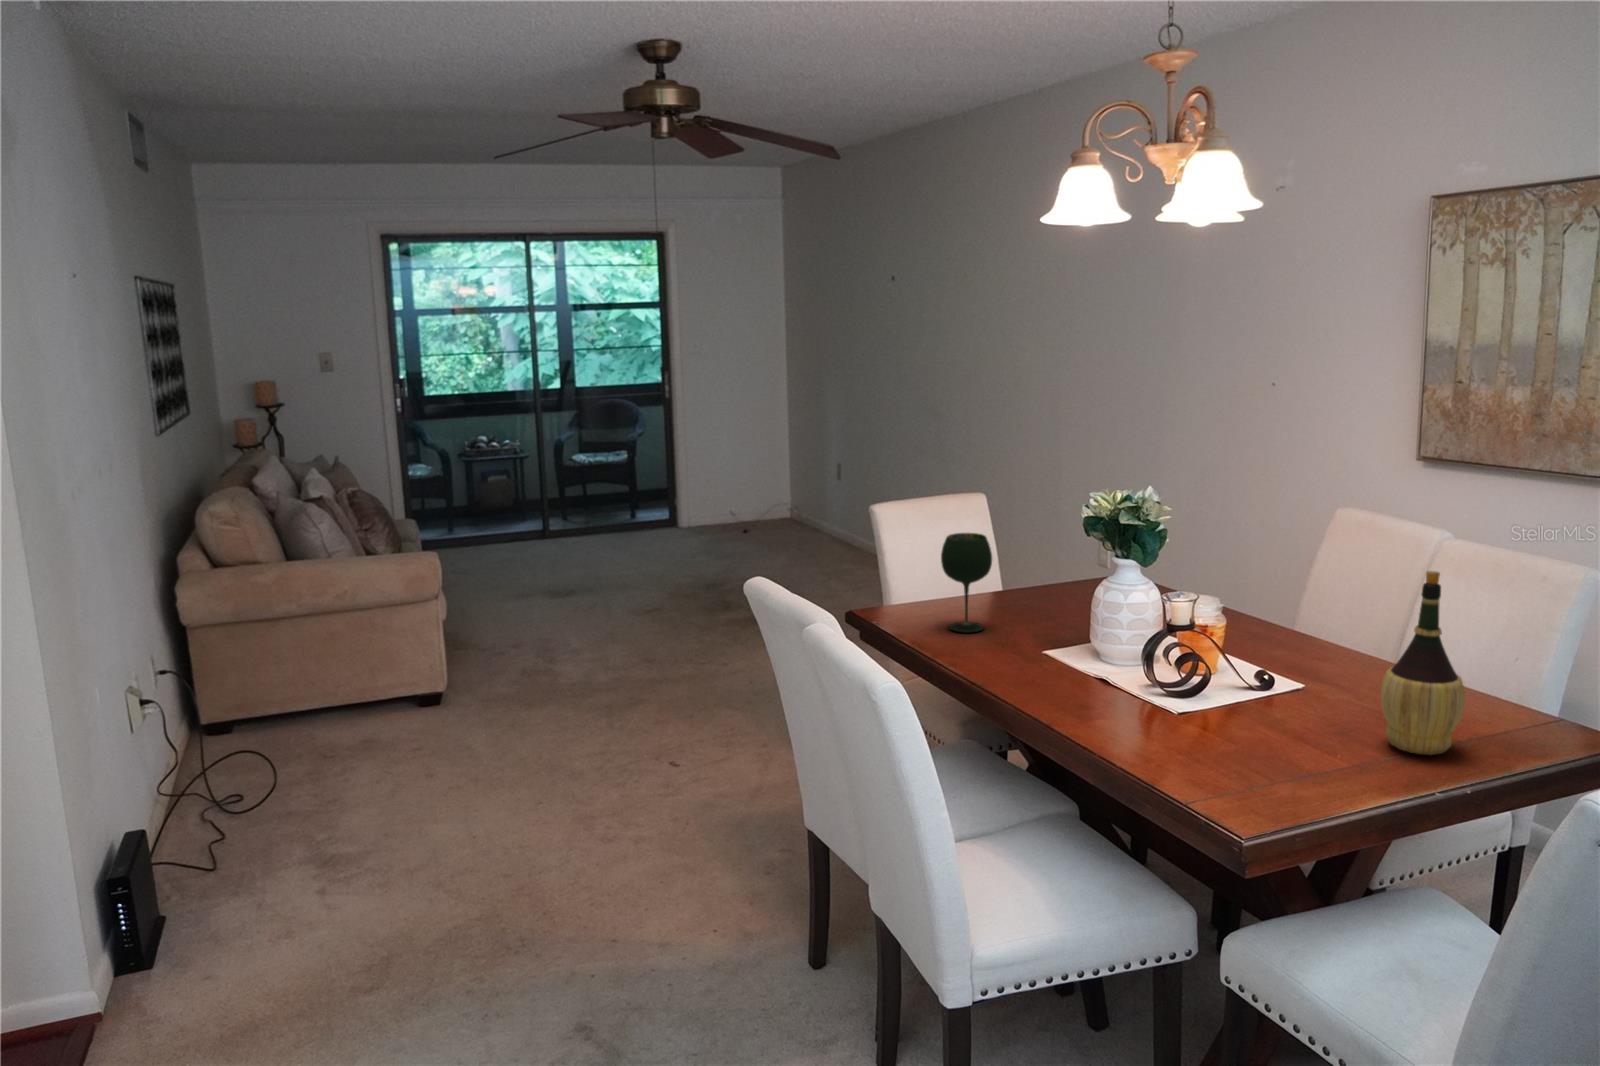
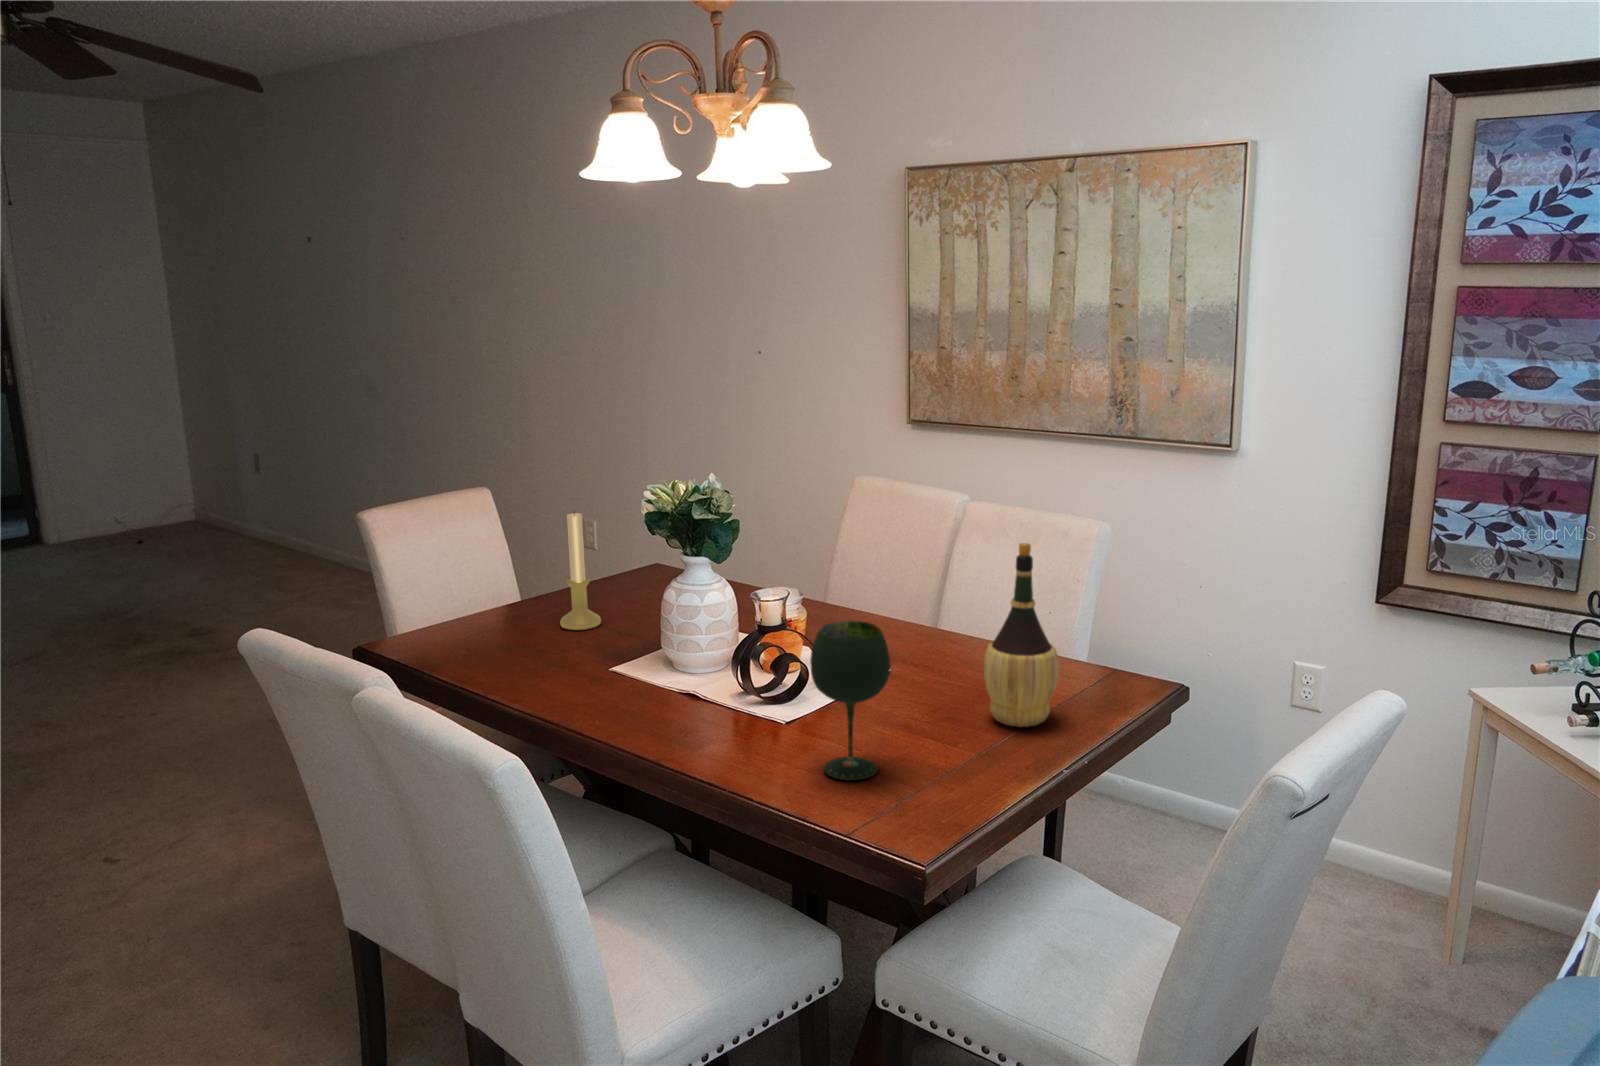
candle holder: none [1016,512,1052,617] -> present [560,511,601,630]
wine glass: present [941,533,992,633] -> present [810,621,891,780]

